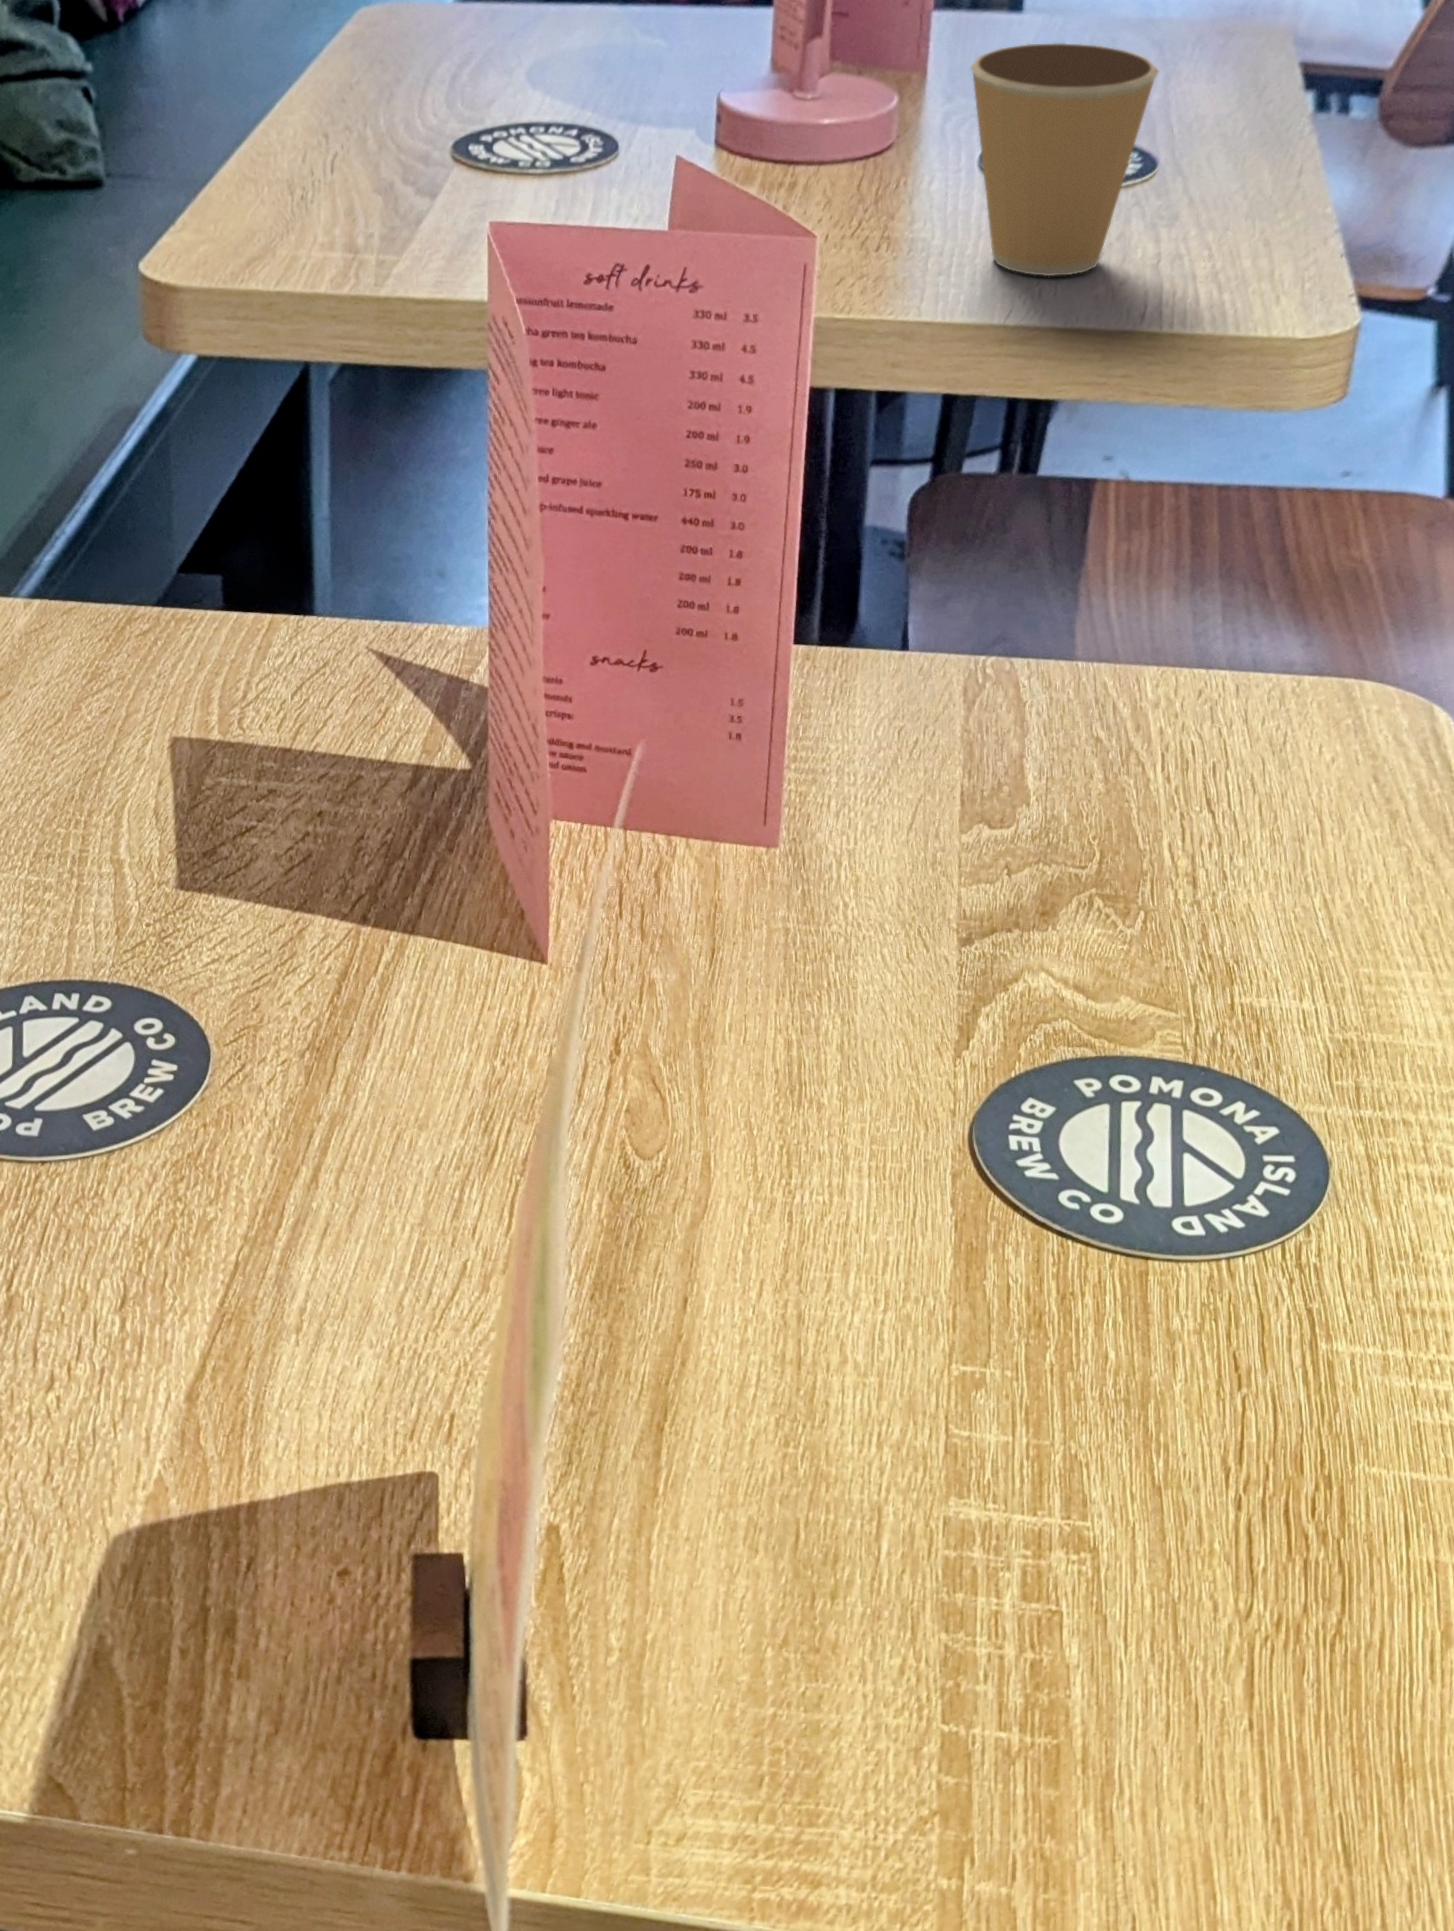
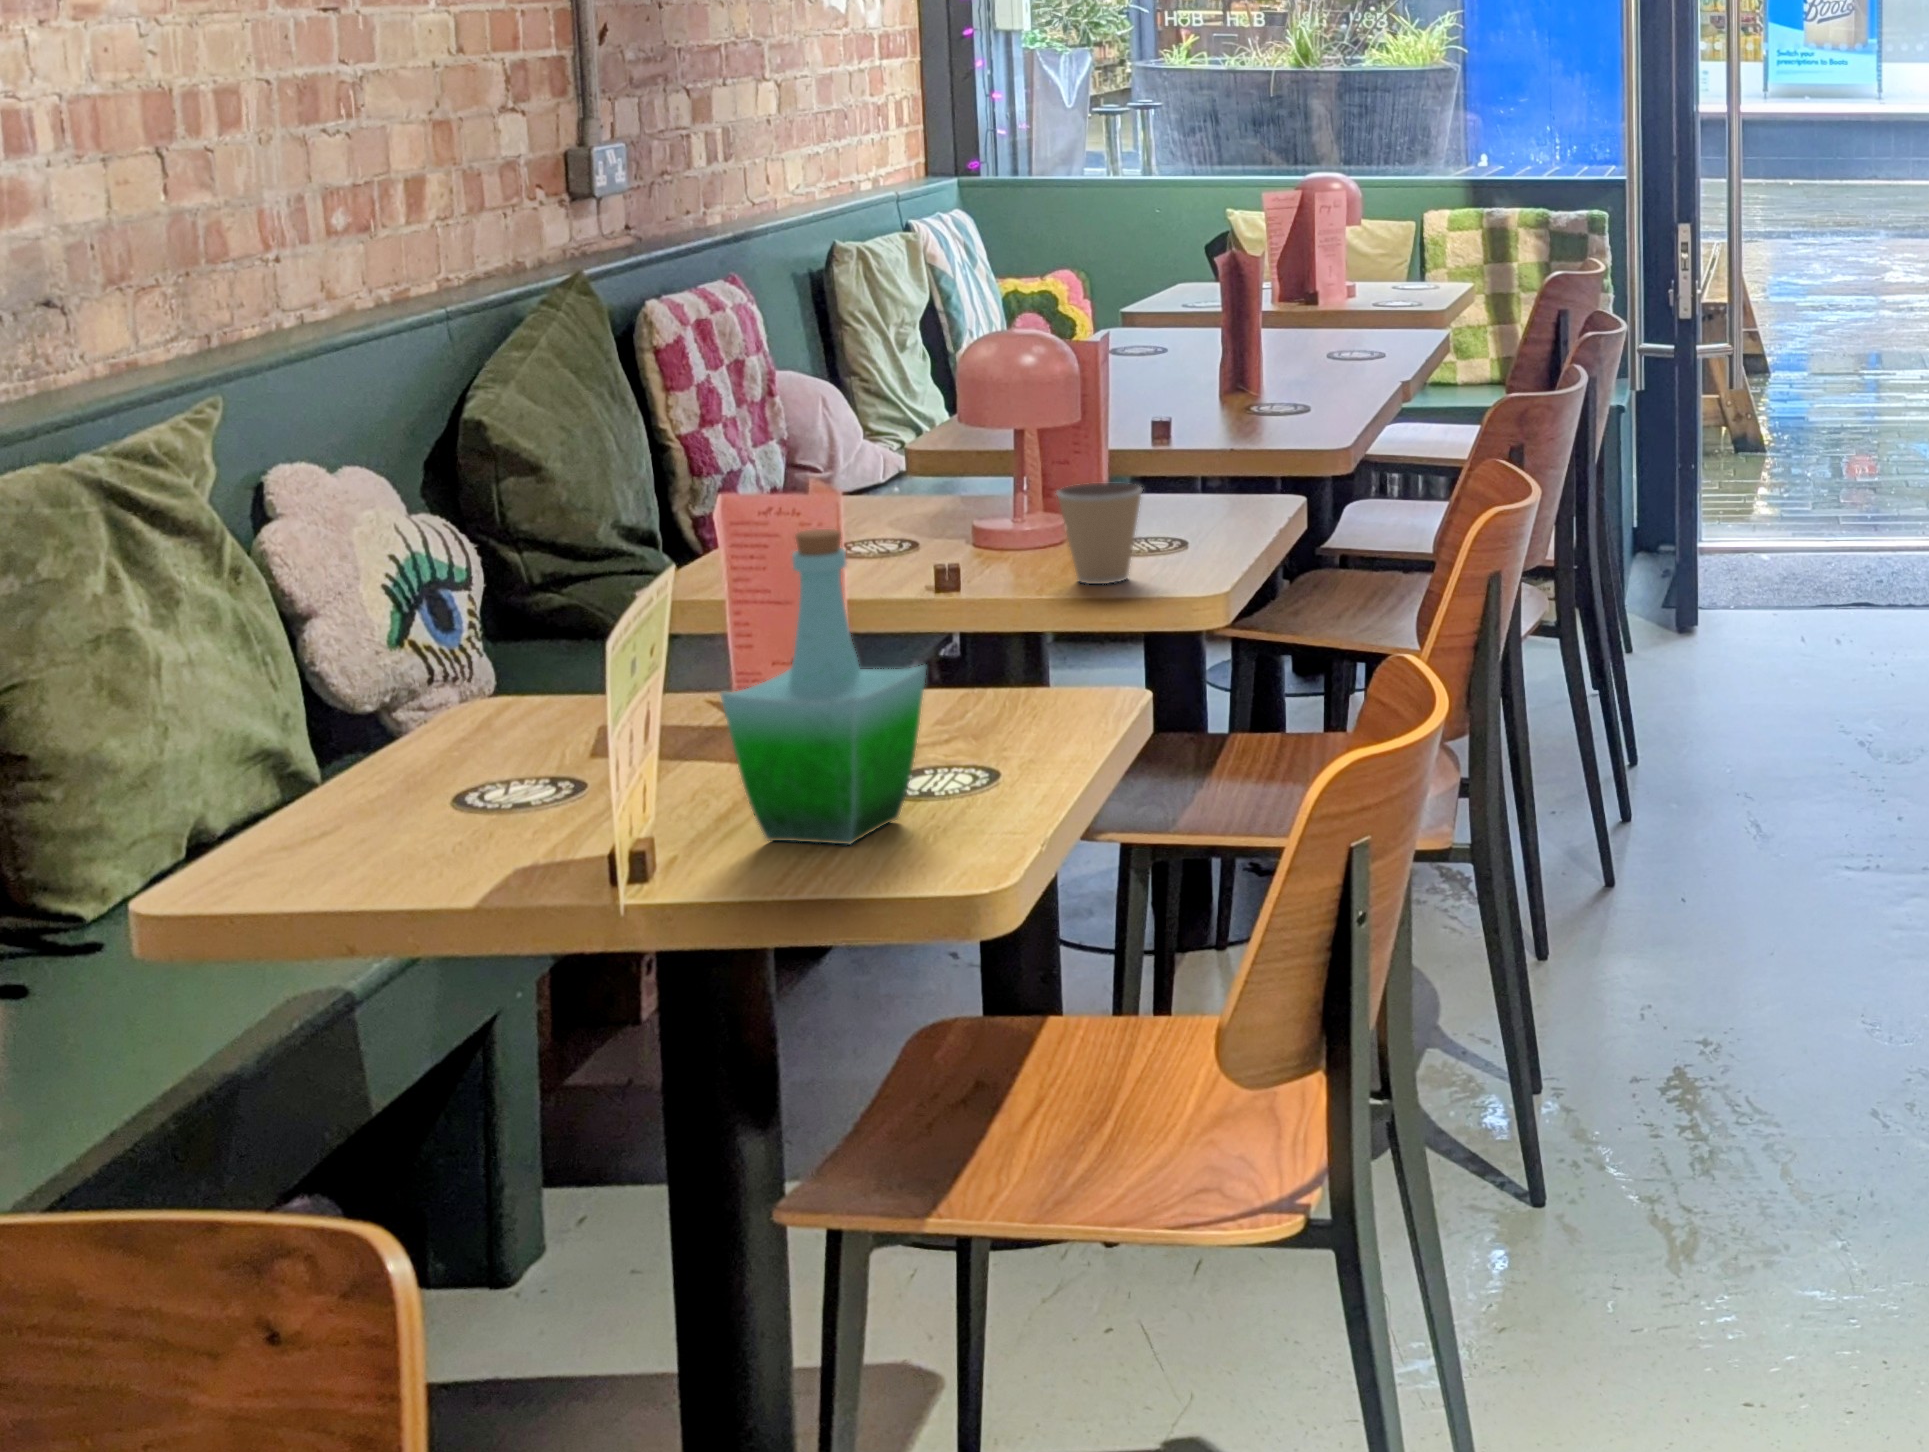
bottle: none [761,571,1356,1617] -> present [721,529,926,844]

